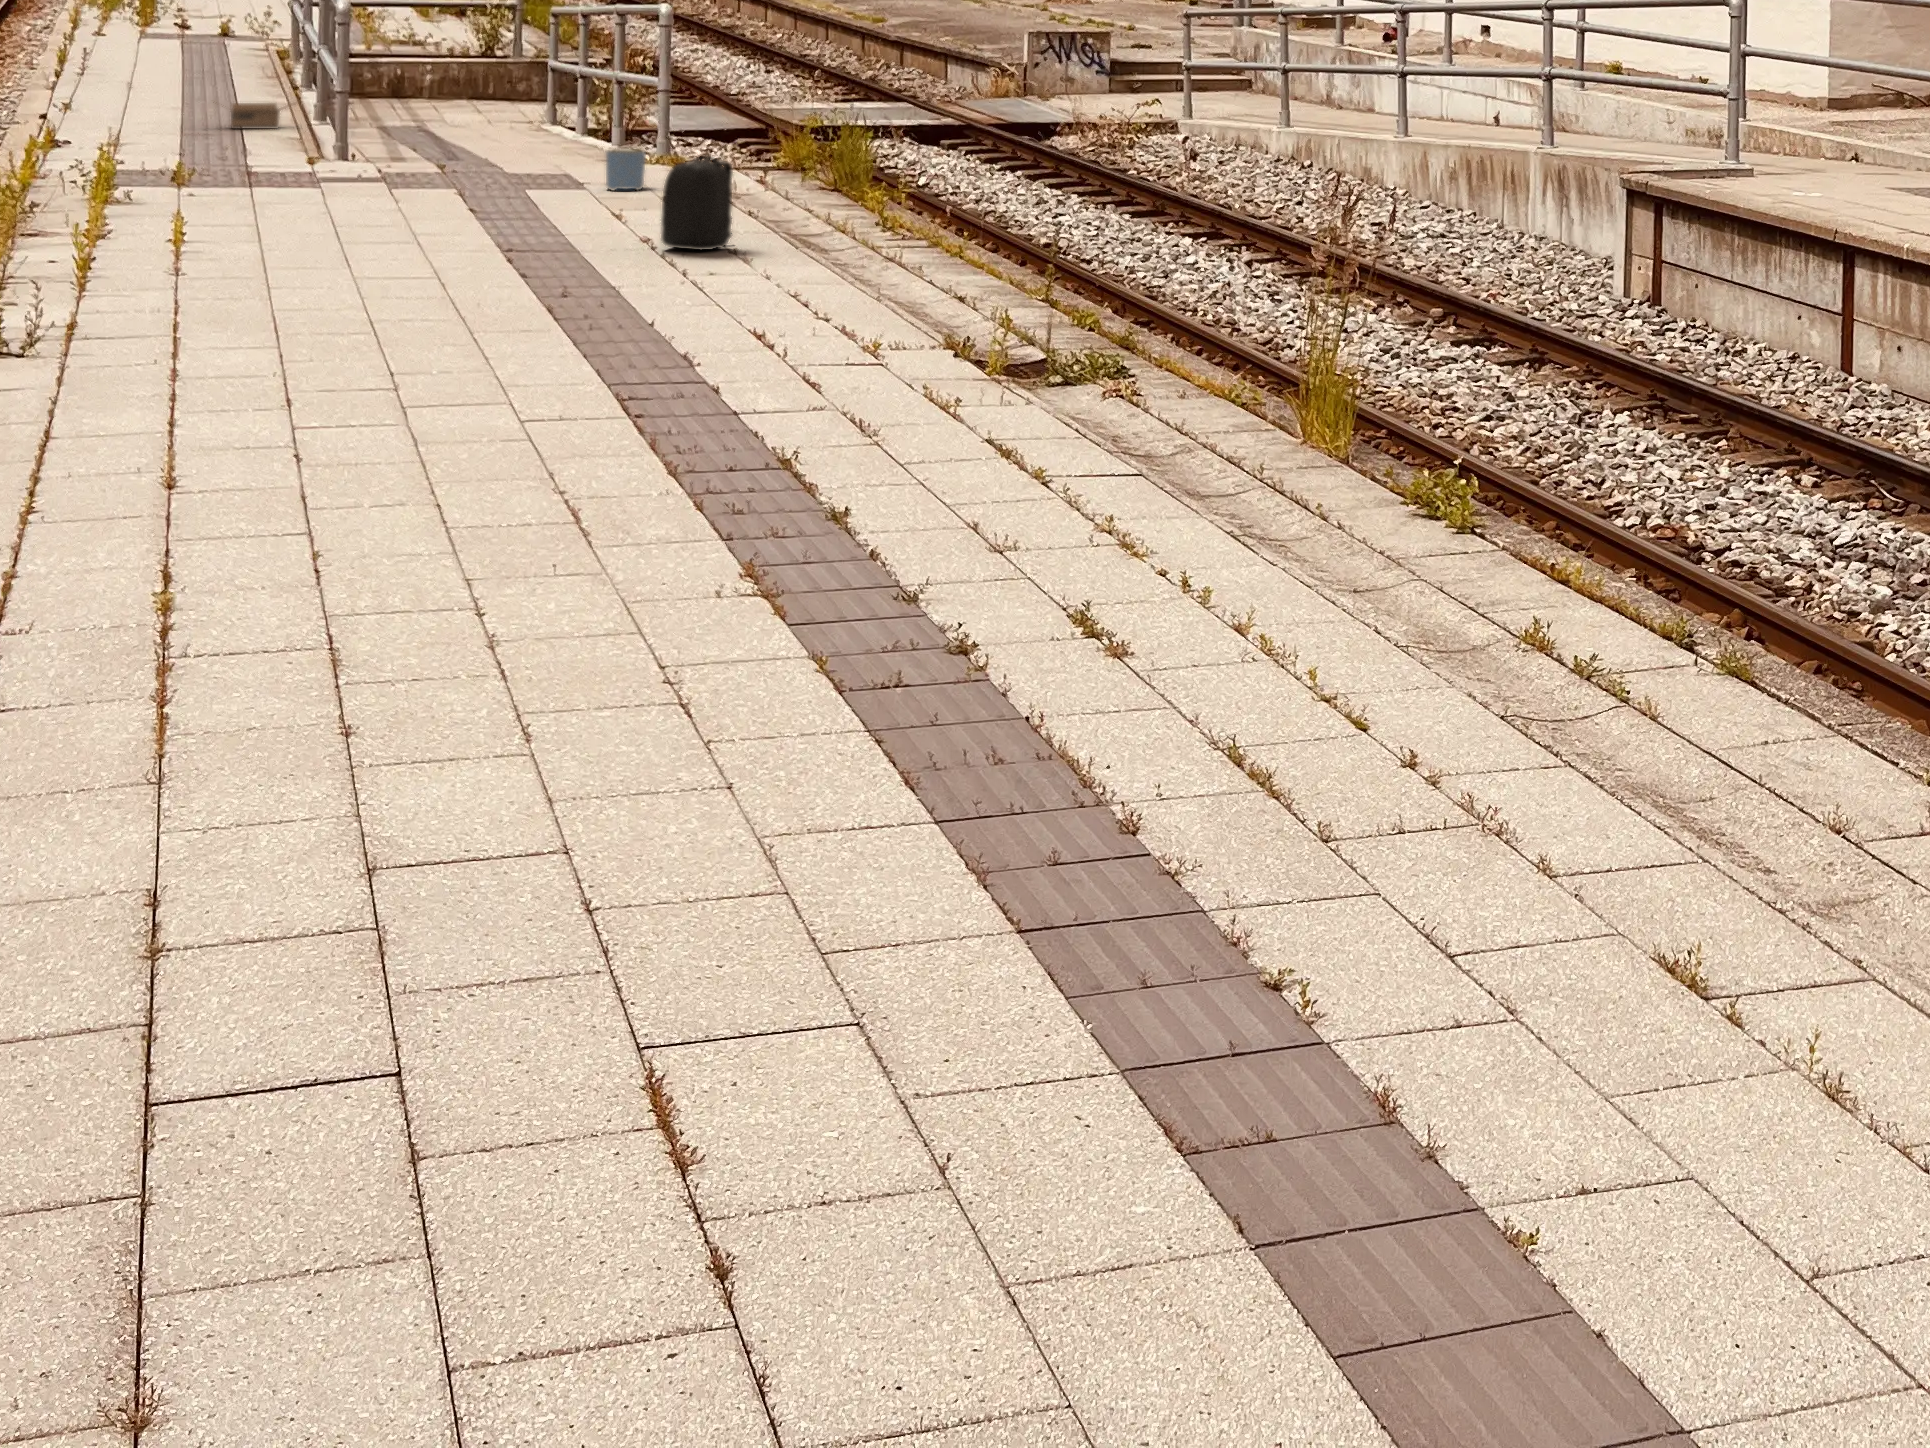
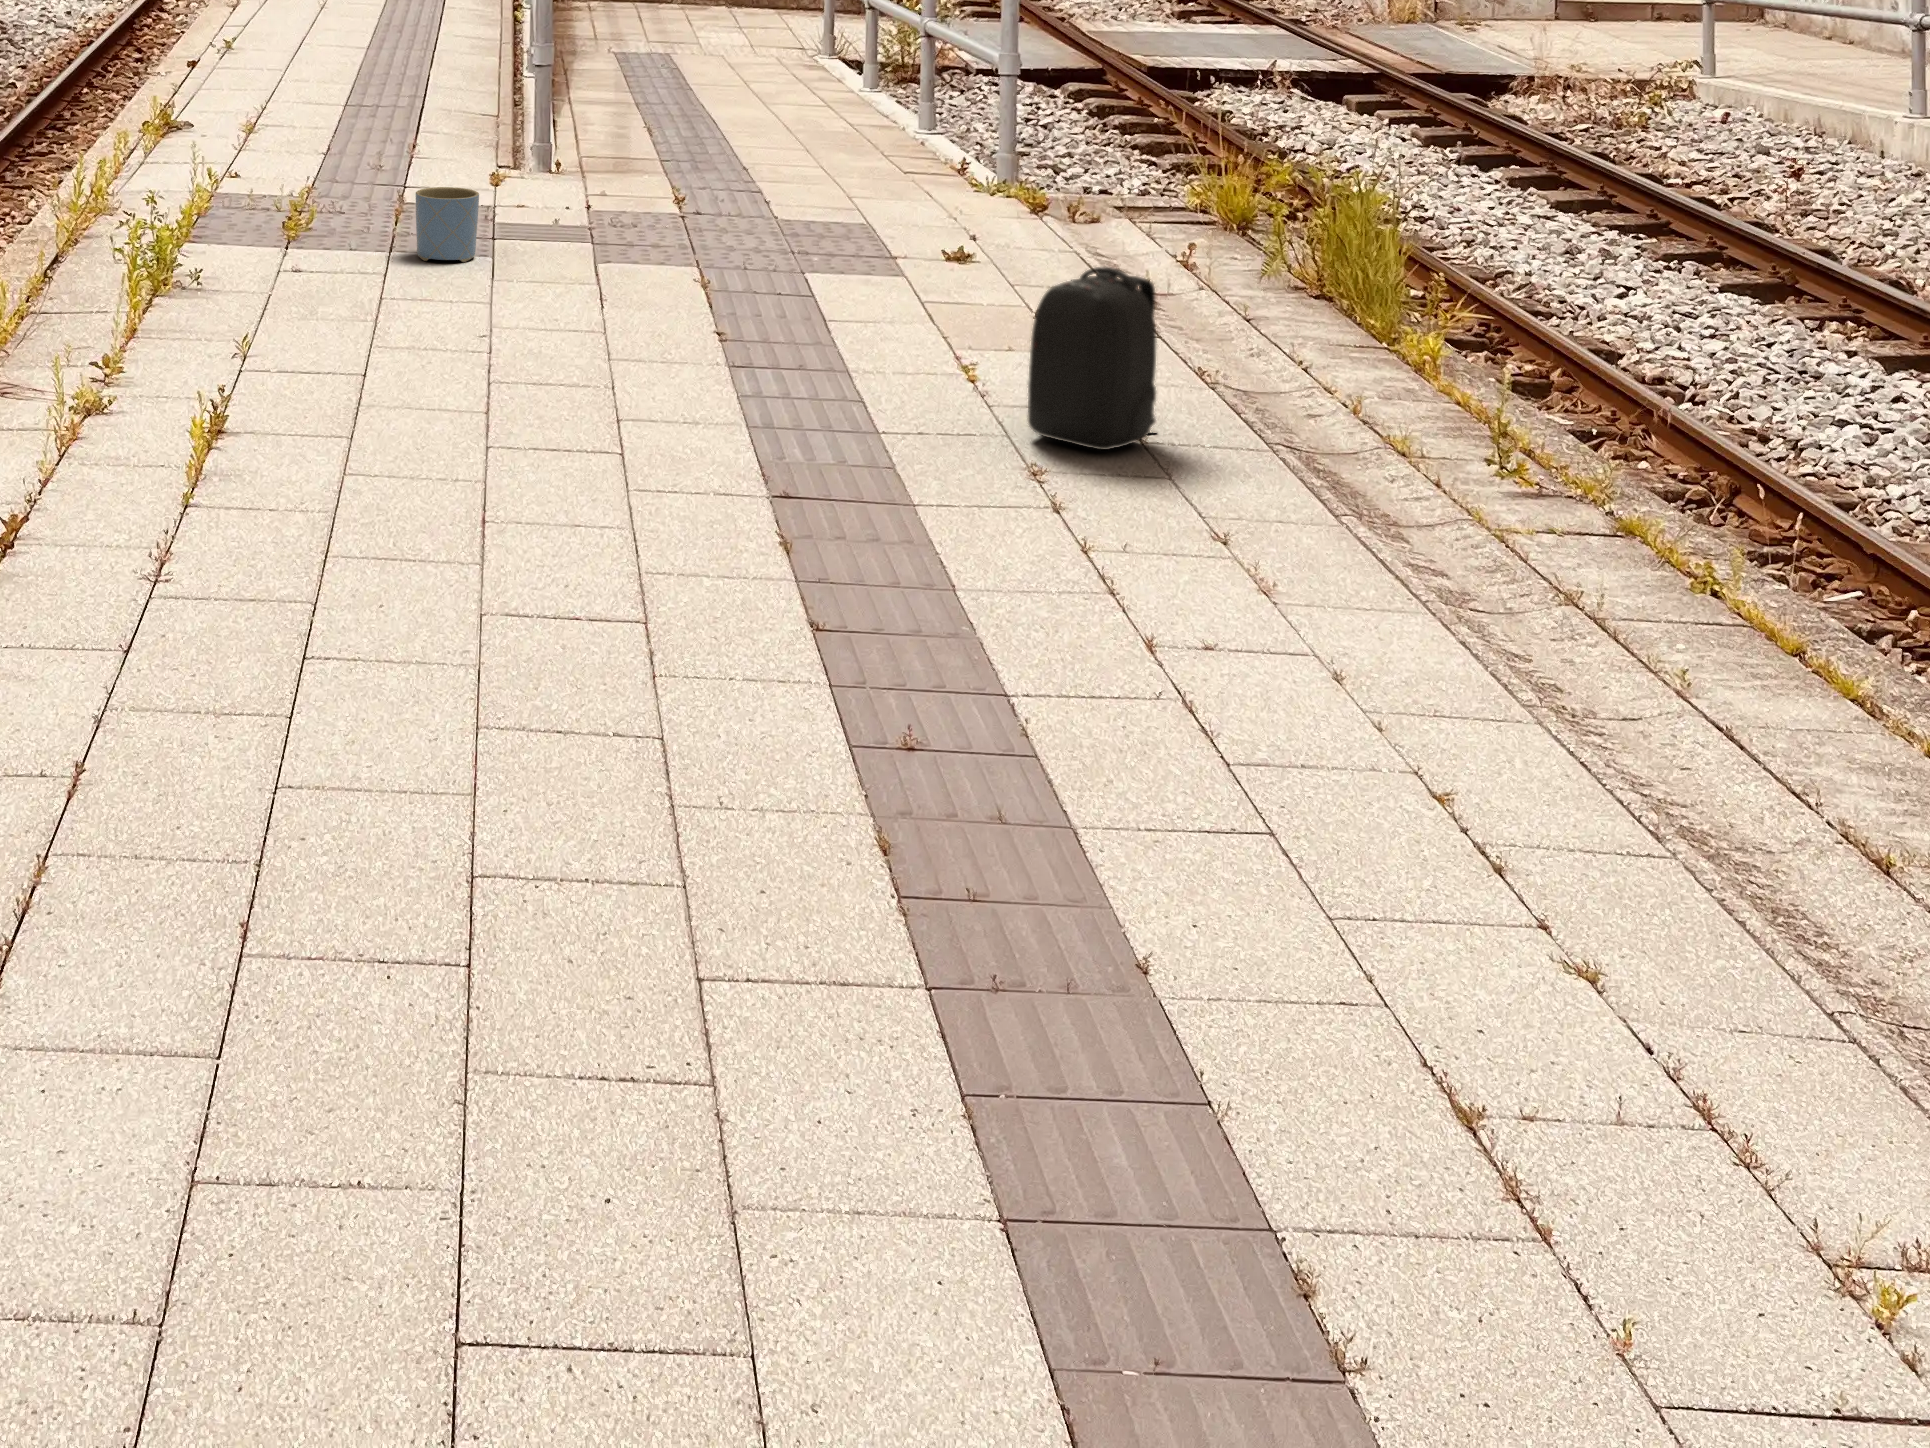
cardboard box: present [231,103,281,129] -> none [412,25,515,65]
planter: present [606,149,646,190] -> present [416,187,479,262]

